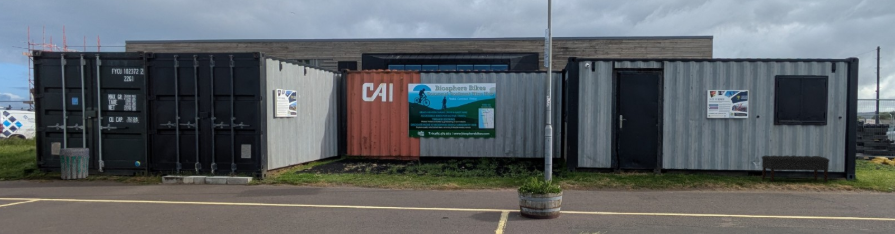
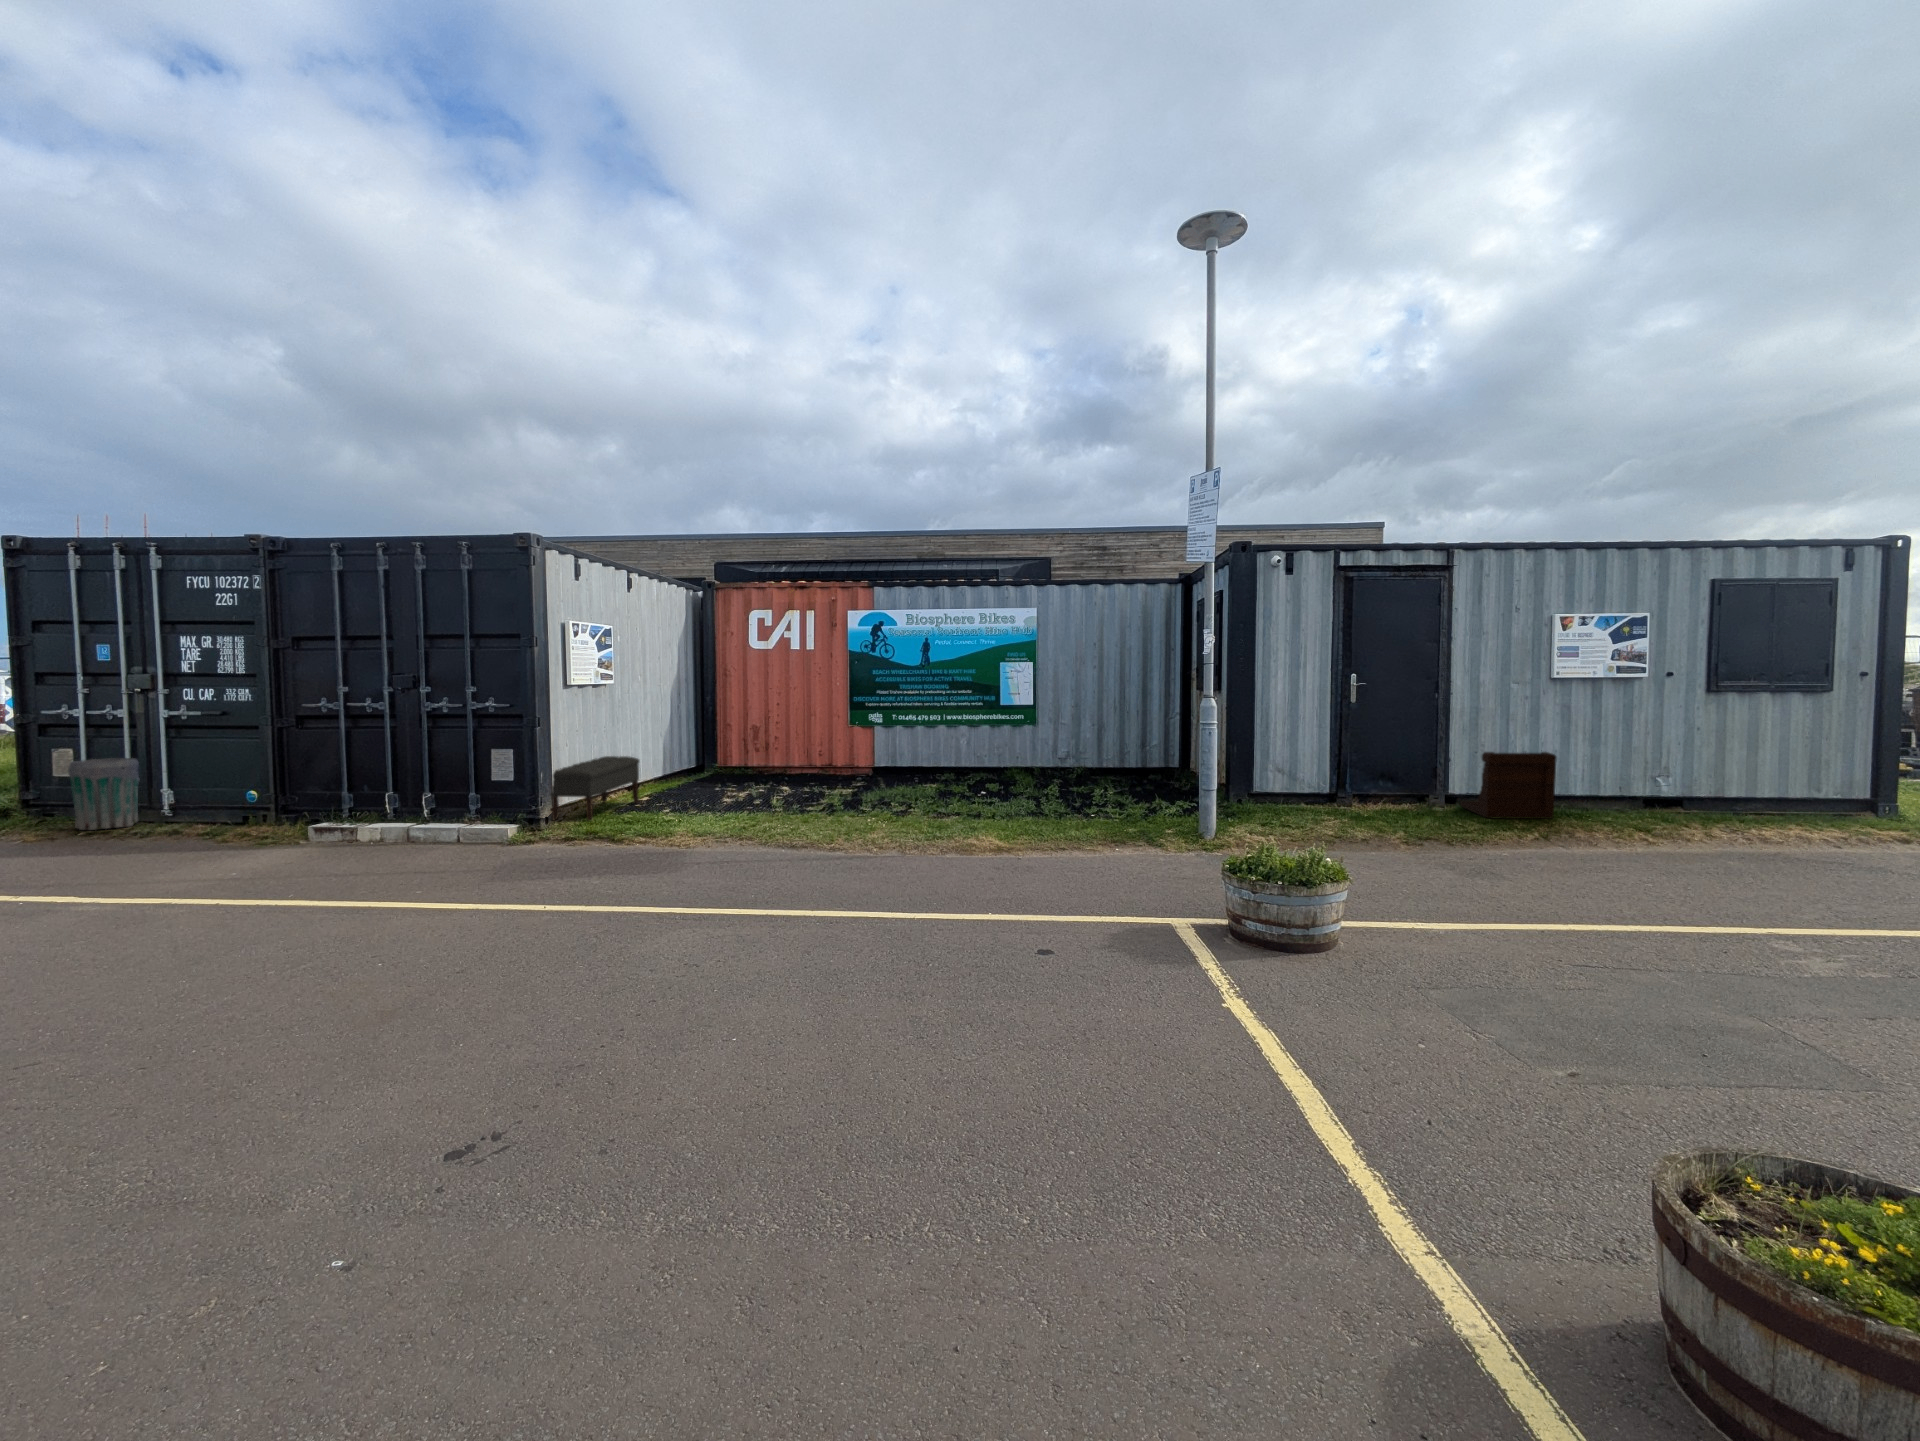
wooden crate: none [695,148,739,183] -> present [1460,752,1557,819]
bench: present [762,156,829,182] -> present [551,756,639,821]

